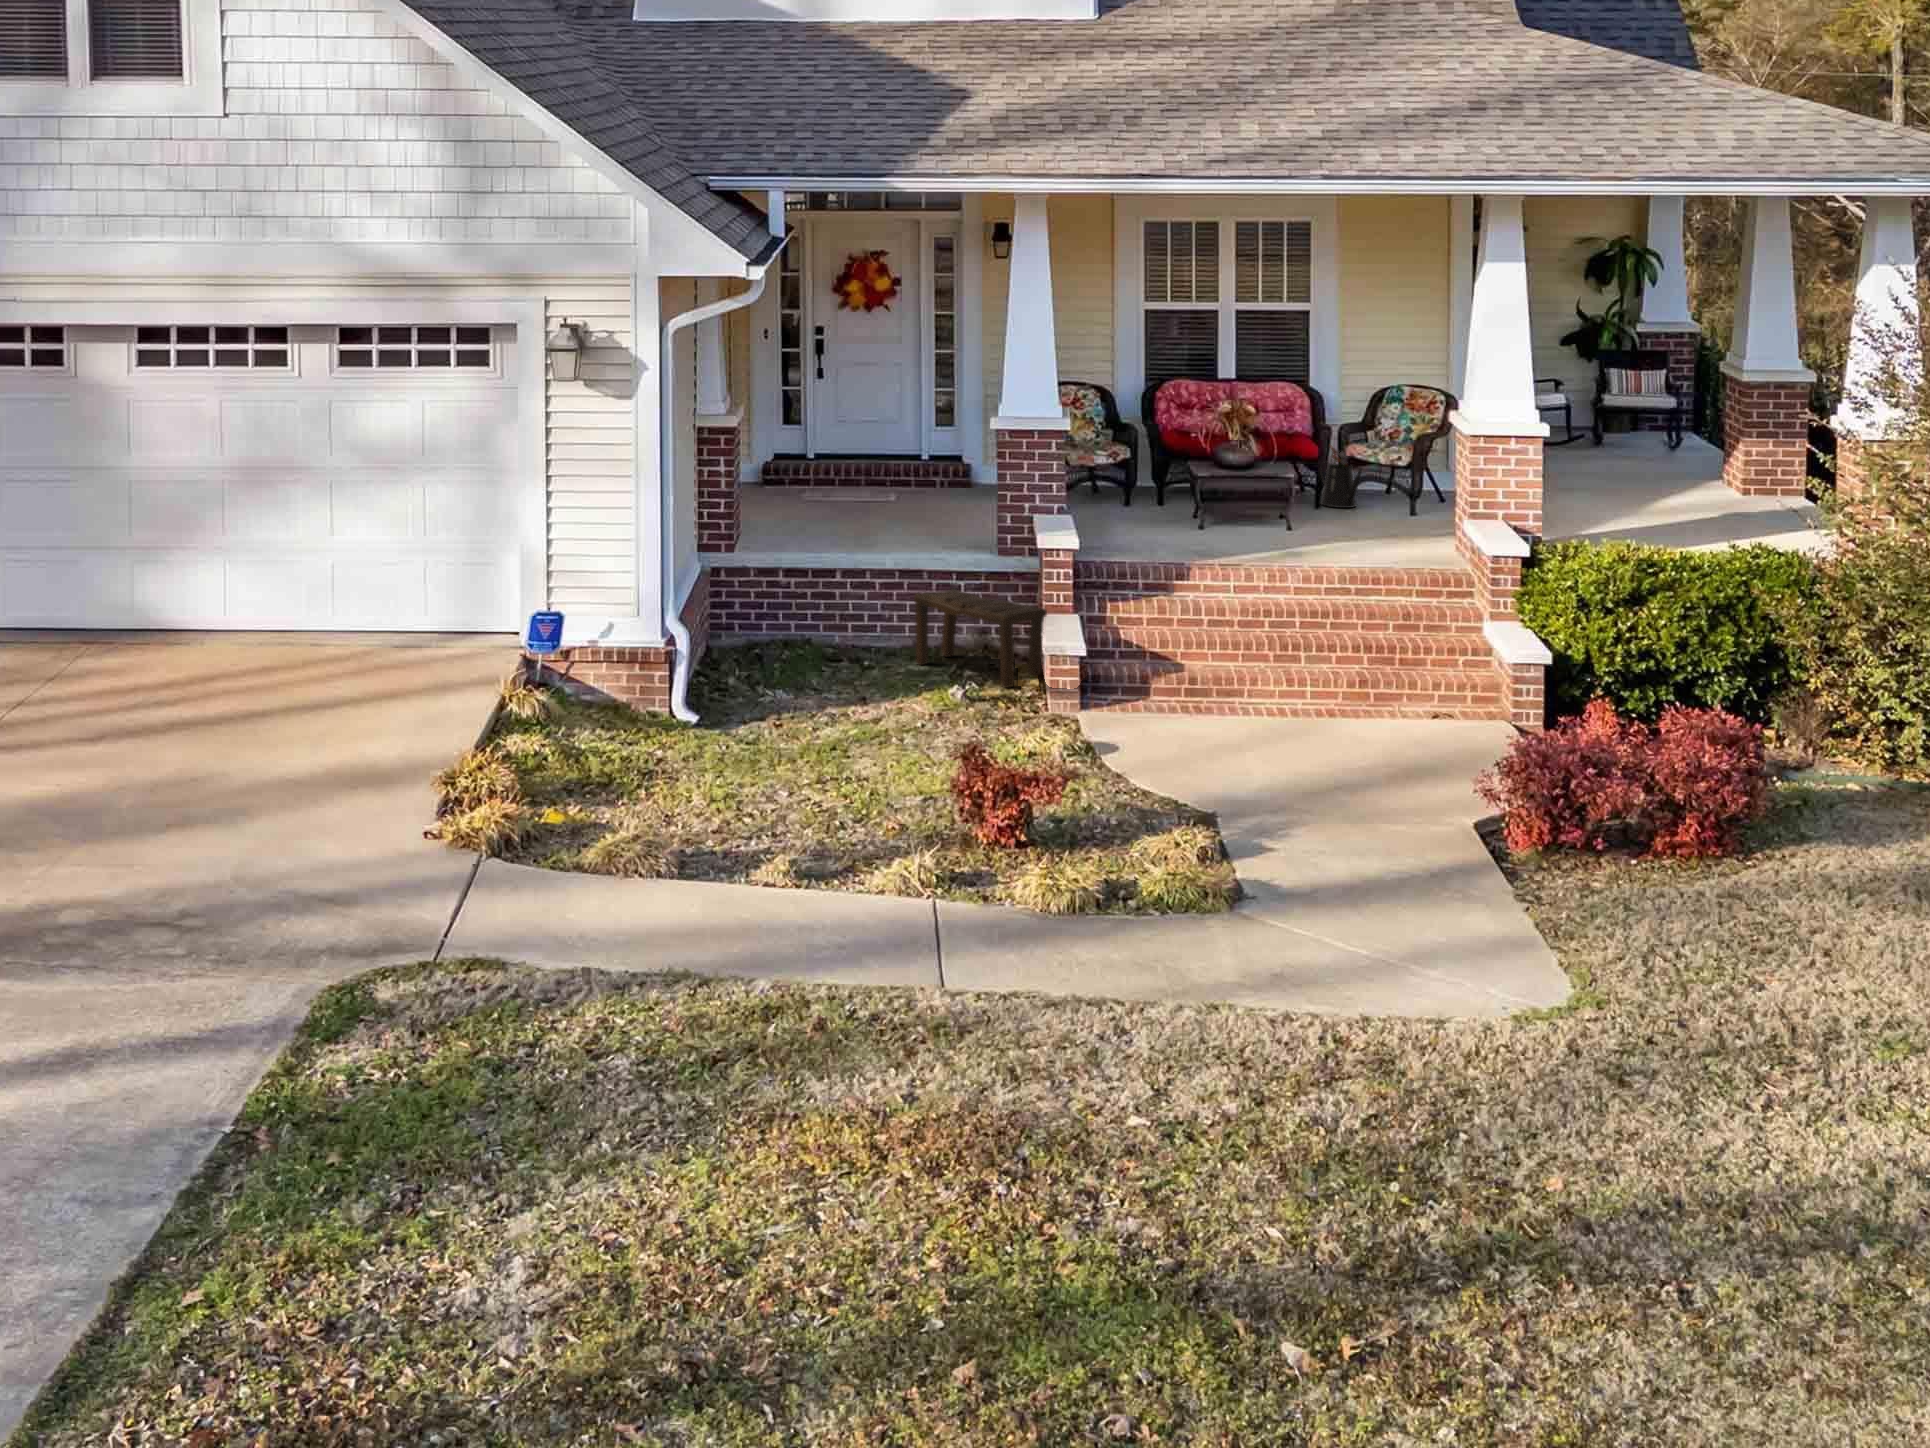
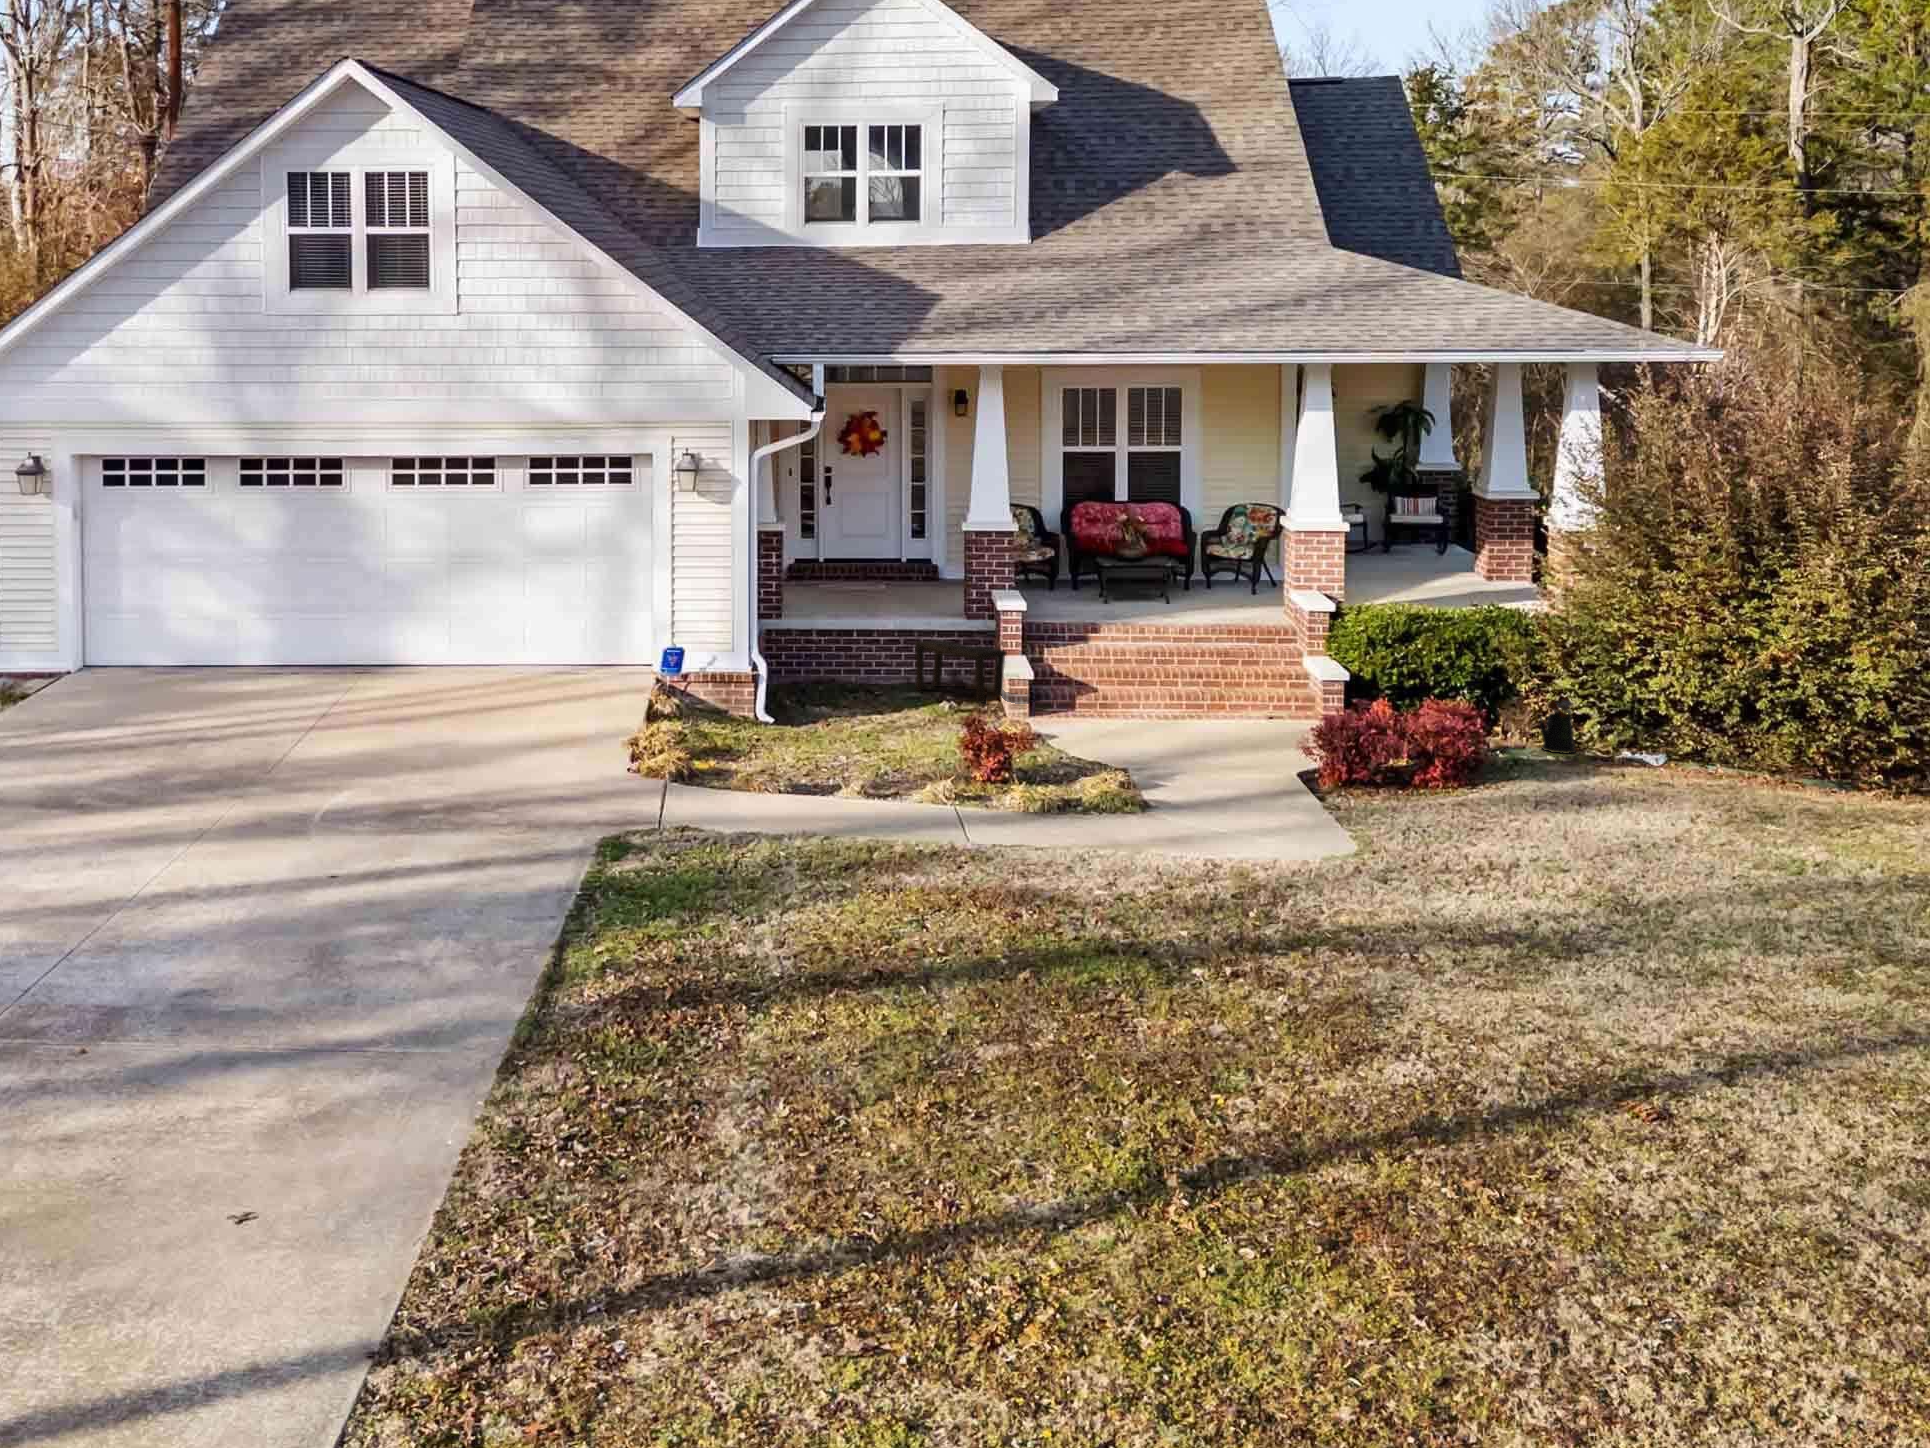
watering can: present [1320,446,1362,508] -> present [1539,698,1575,754]

